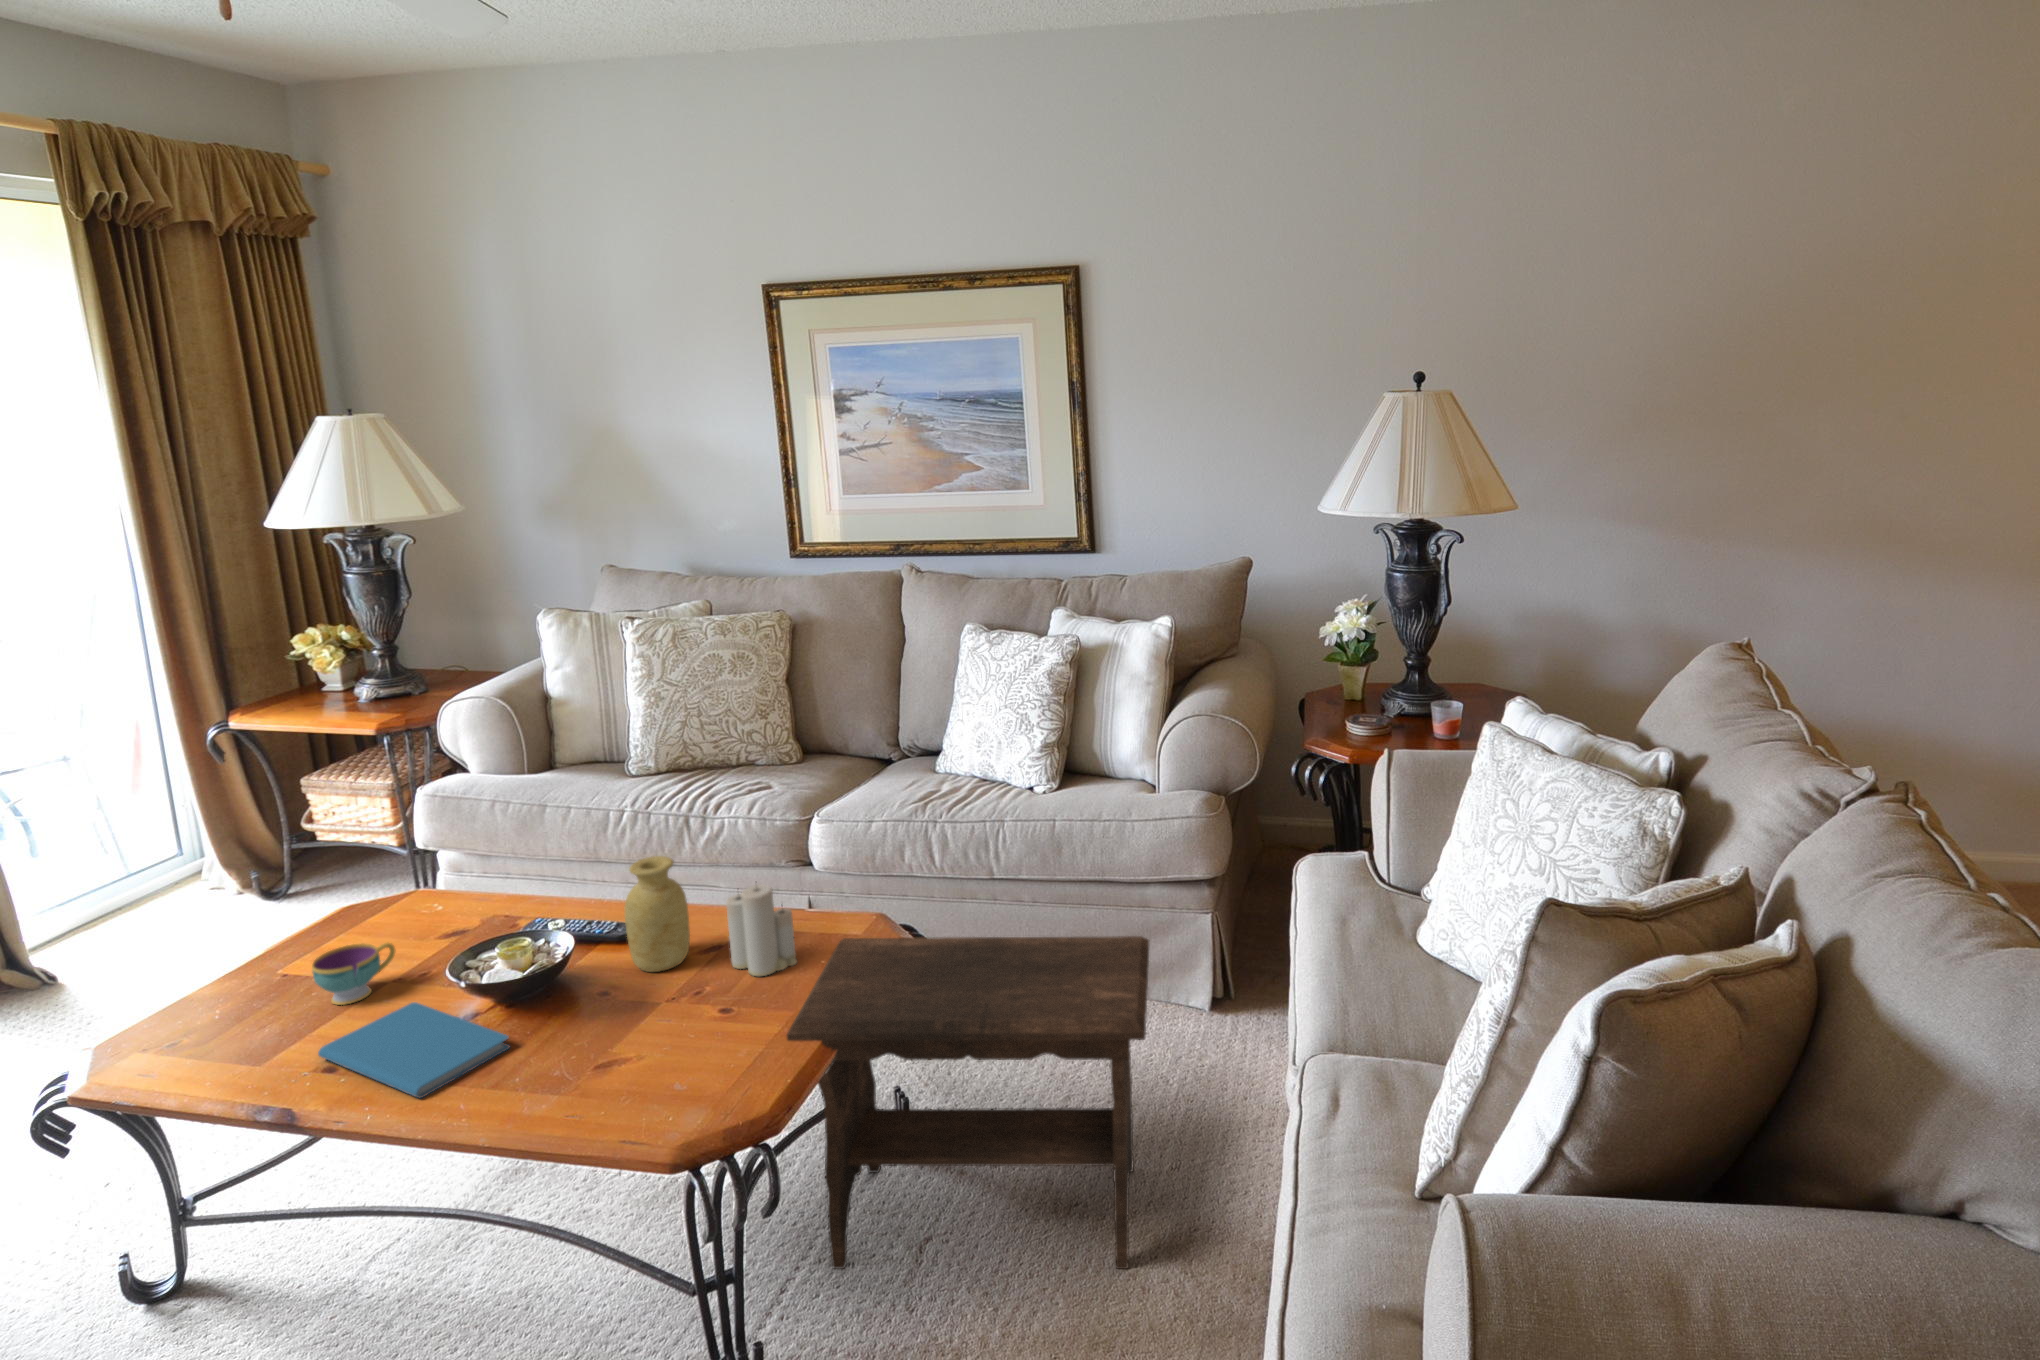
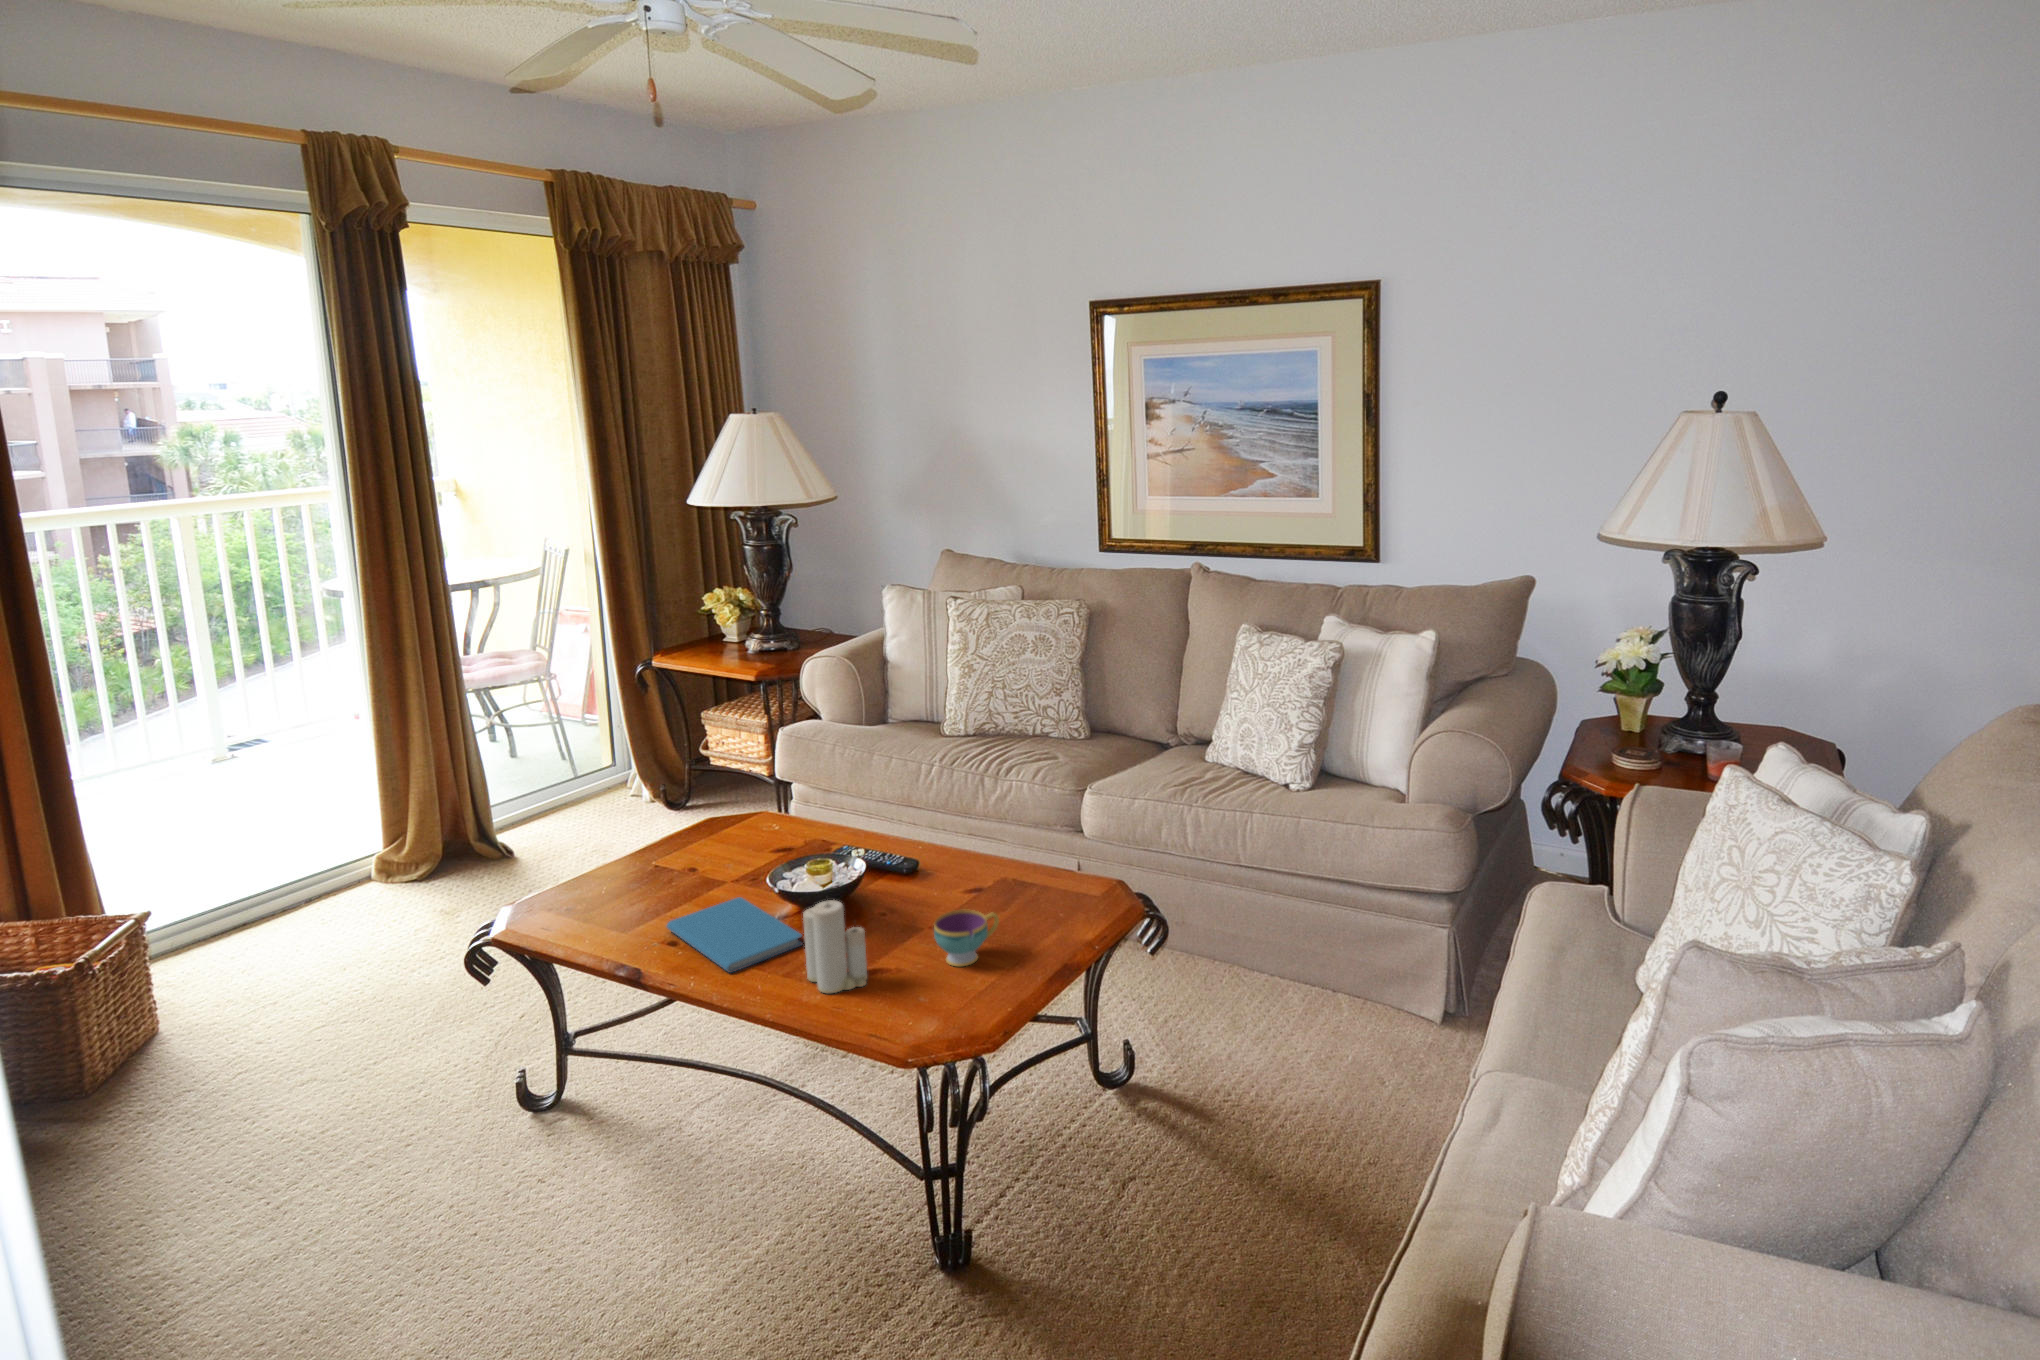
vase: present [625,856,690,972] -> none [905,801,956,901]
candle: present [726,884,797,976] -> present [803,900,867,993]
footstool: present [787,936,1149,1269] -> none [1016,895,1362,1247]
teacup: present [312,943,395,1005] -> present [934,910,999,967]

